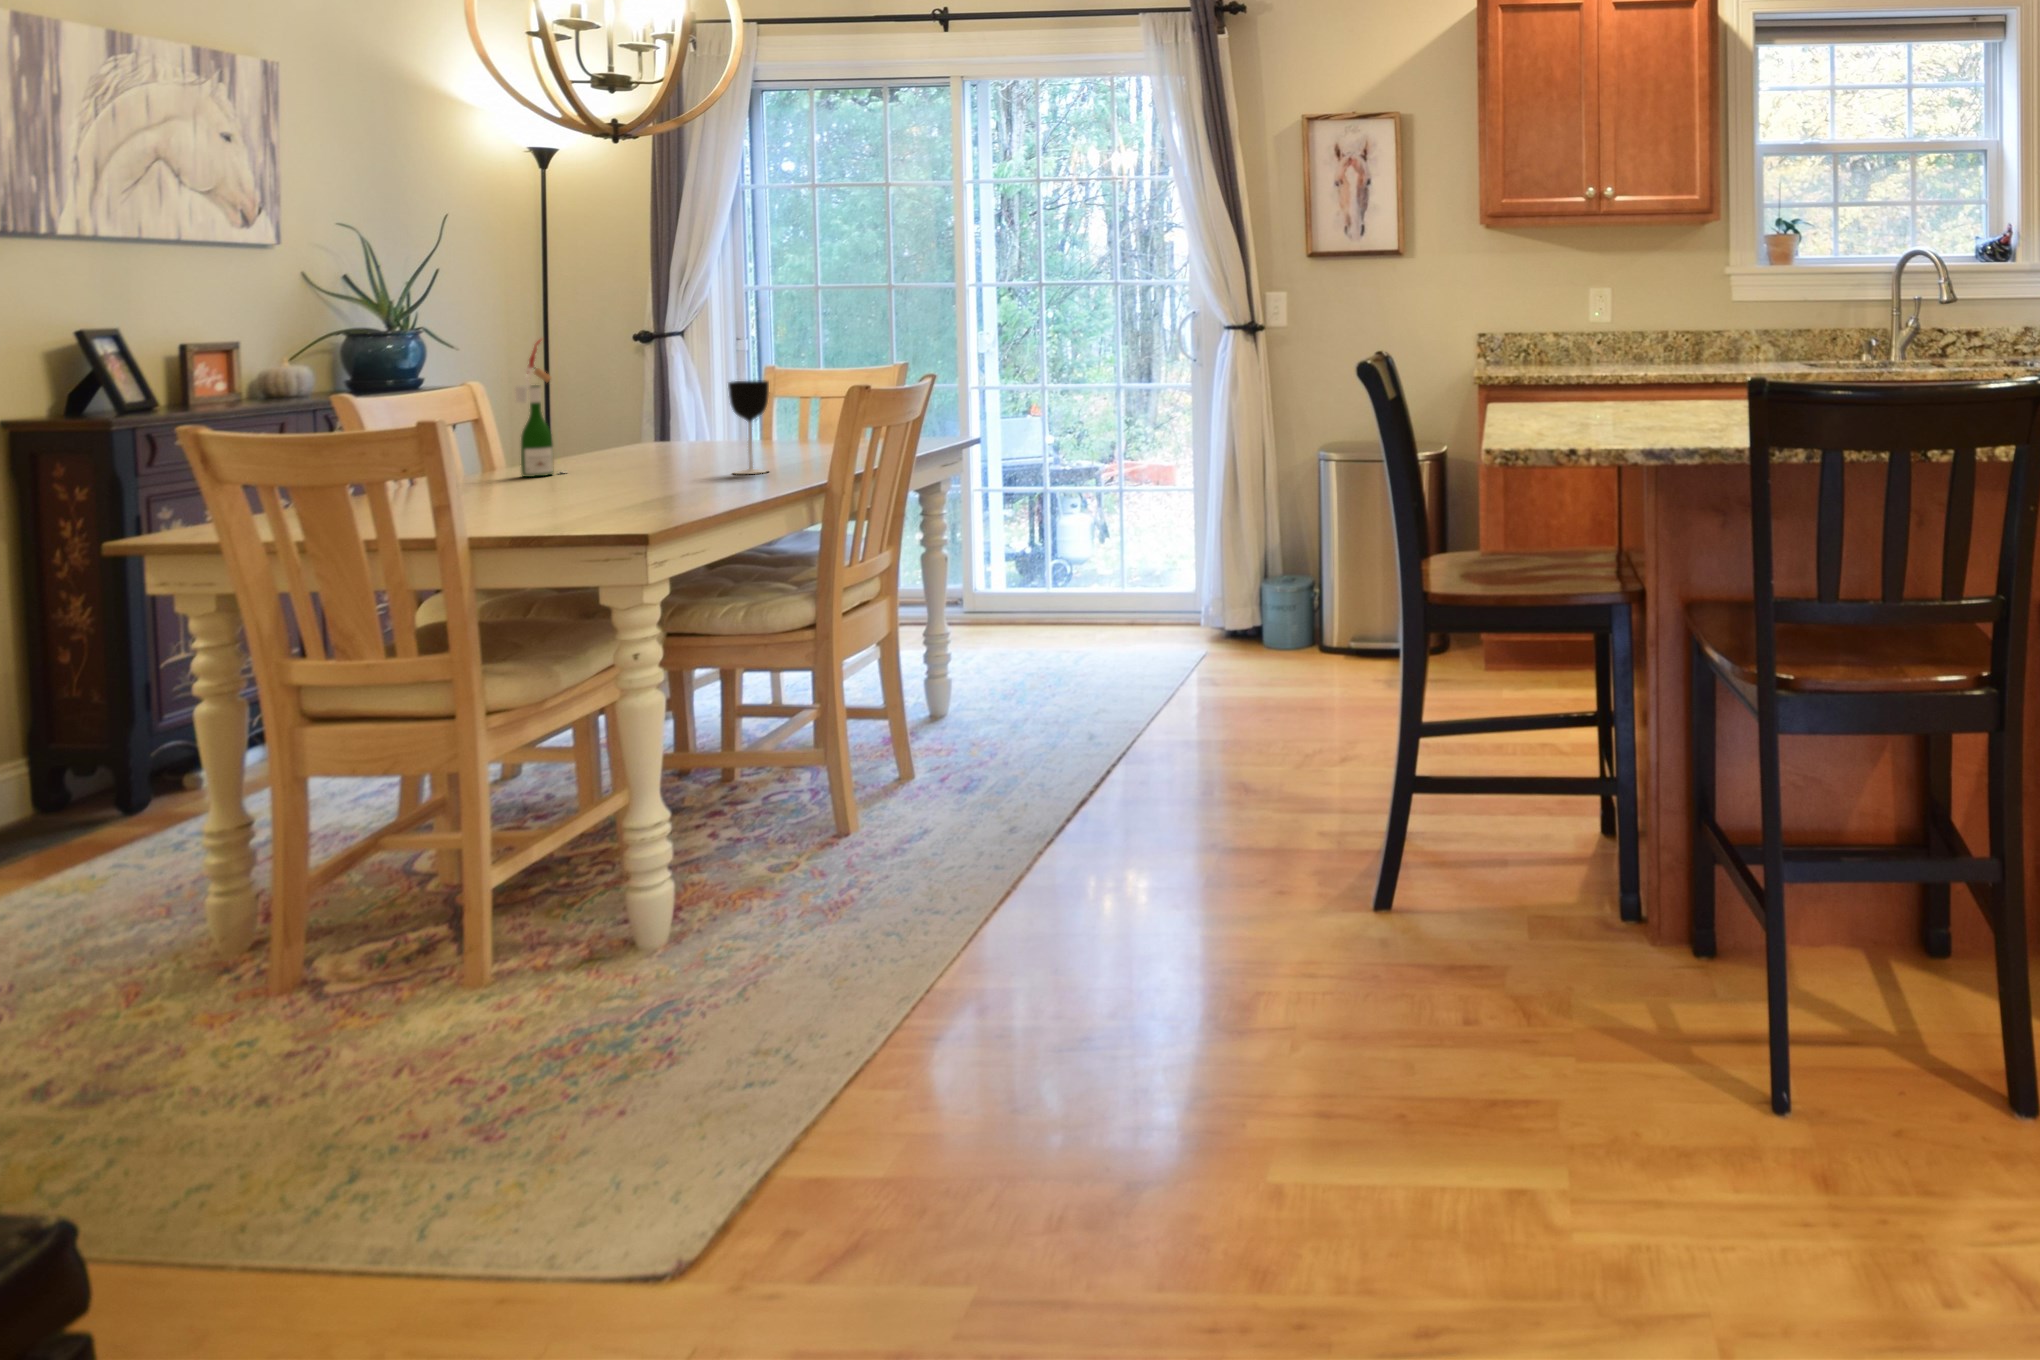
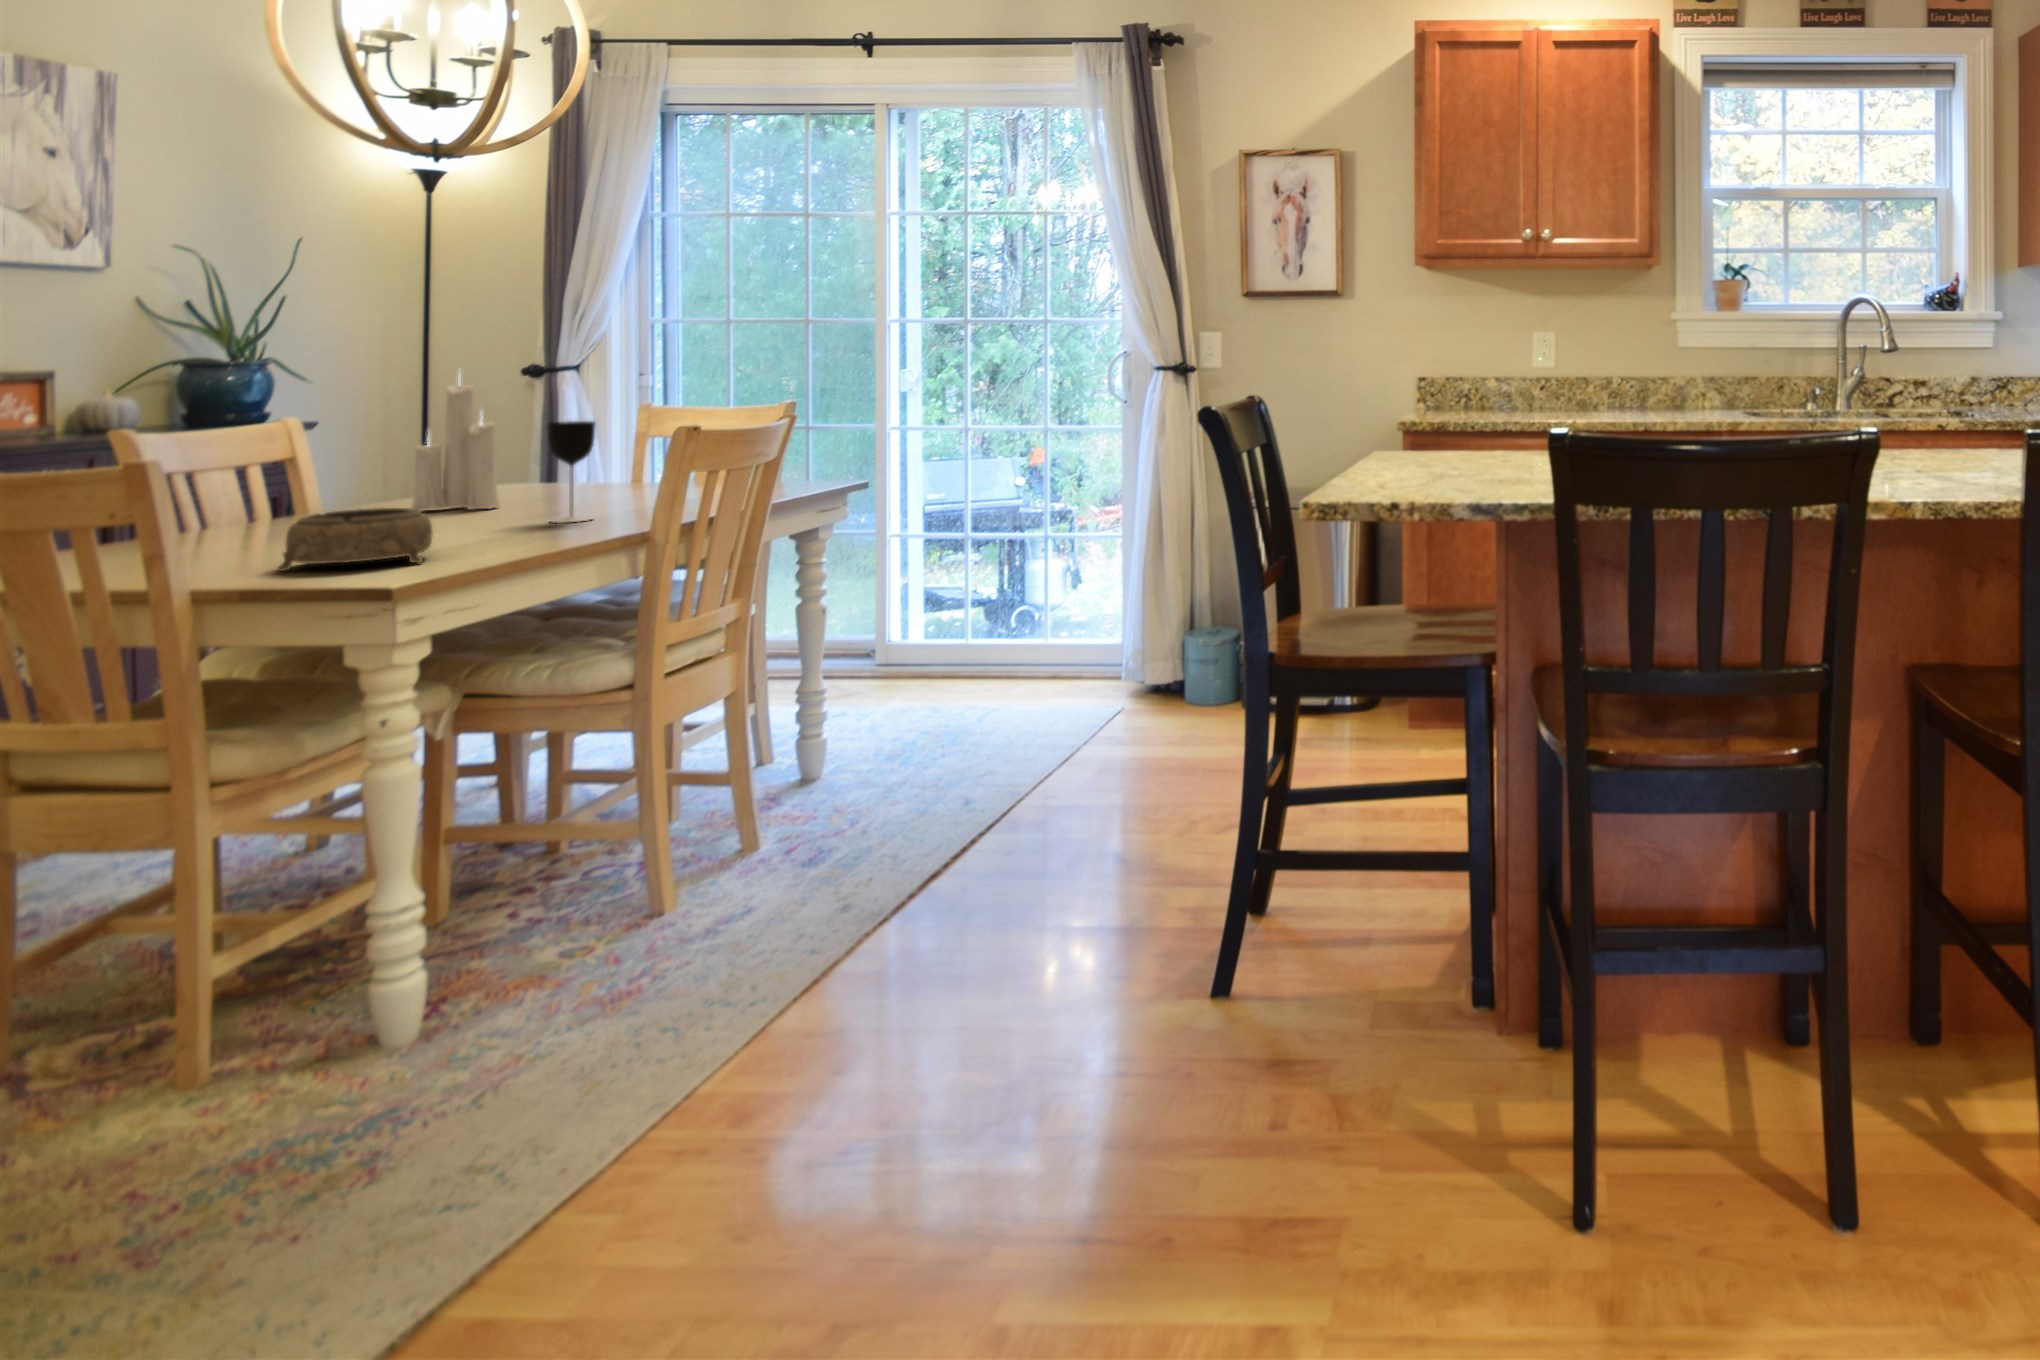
candle: none [597,326,673,465] -> present [411,377,500,510]
wine bottle: present [515,340,553,477] -> none [309,373,369,524]
decorative bowl: none [542,459,664,515] -> present [277,508,433,571]

